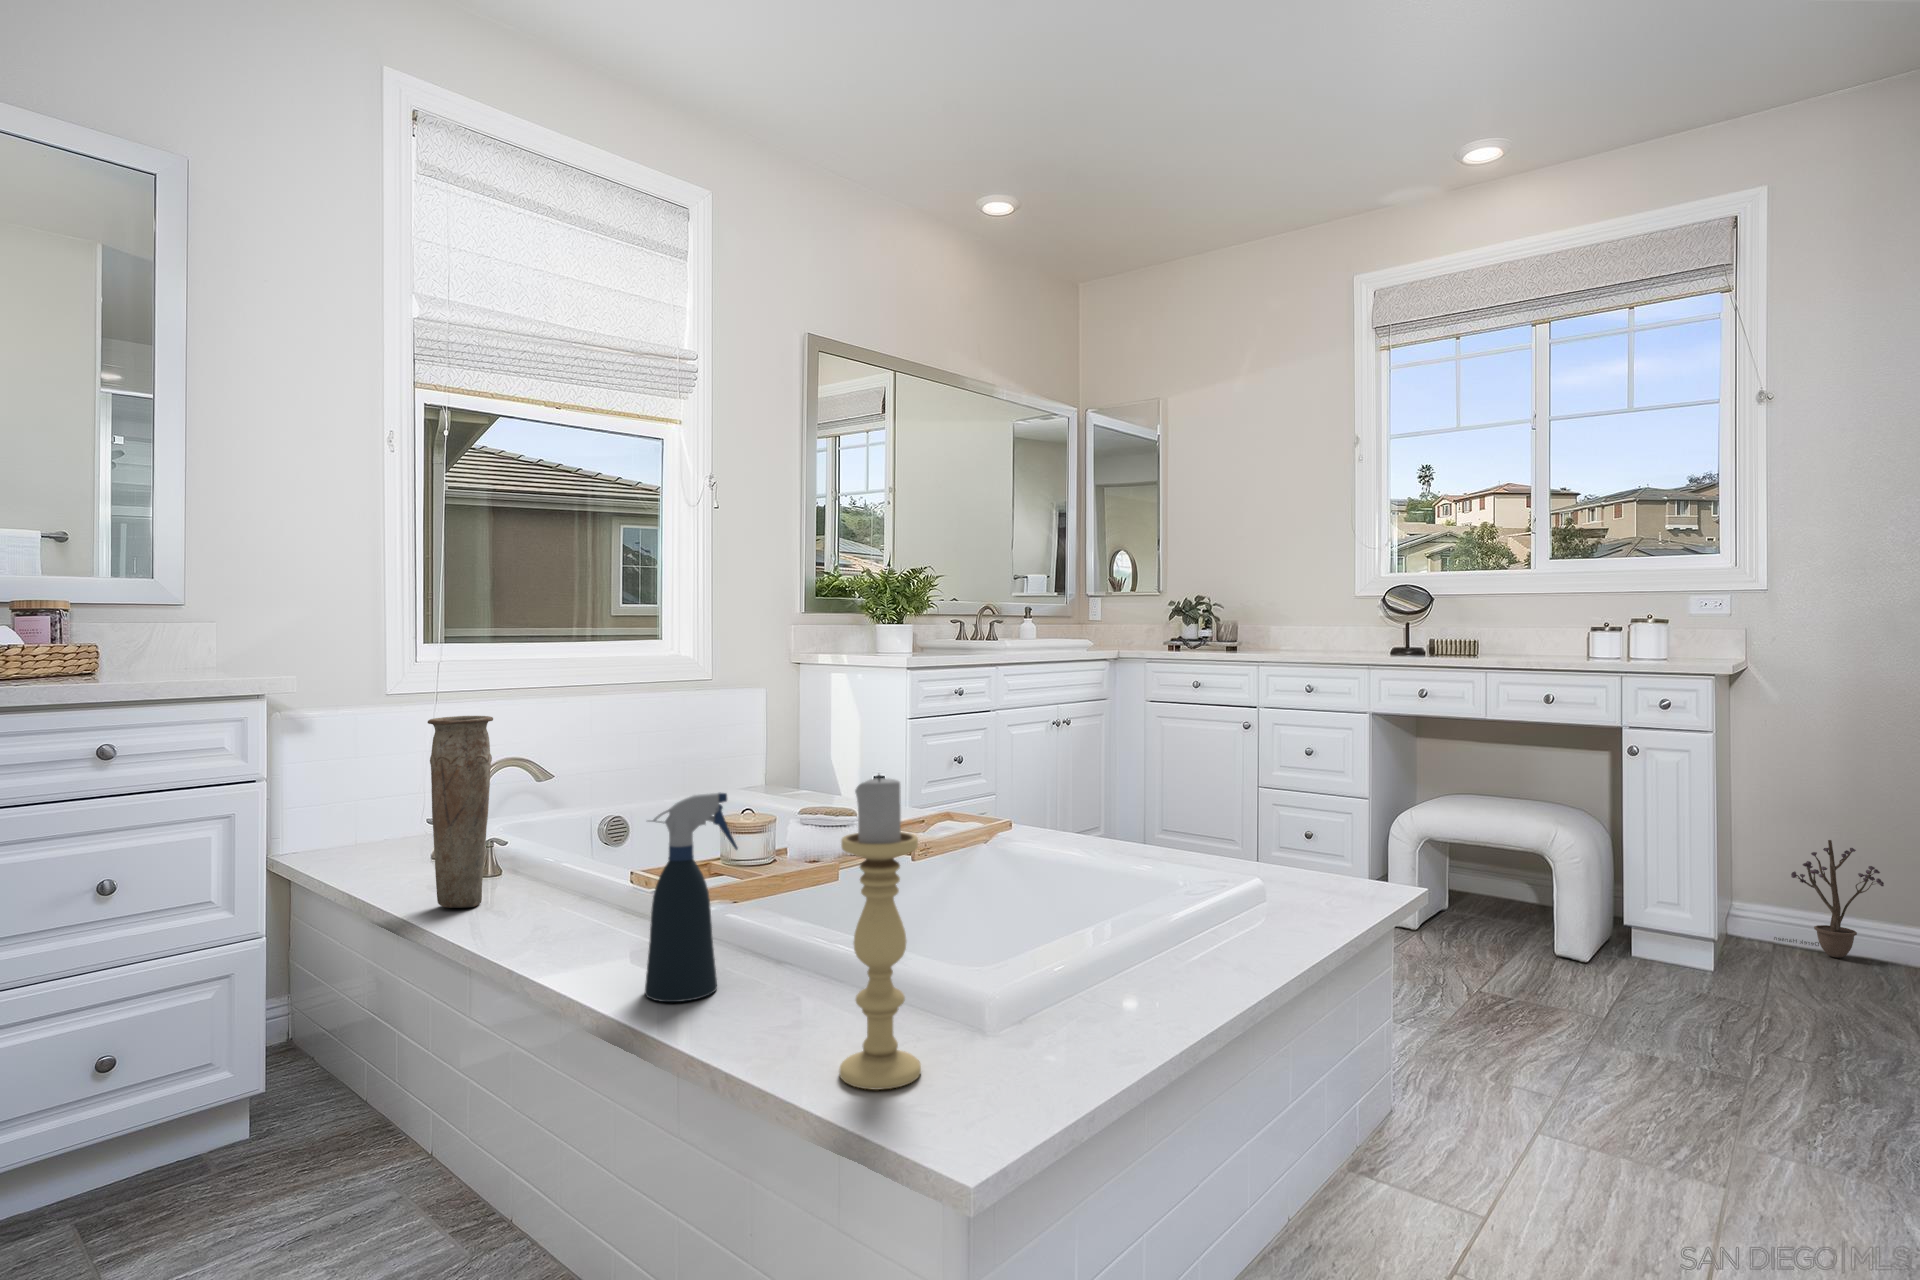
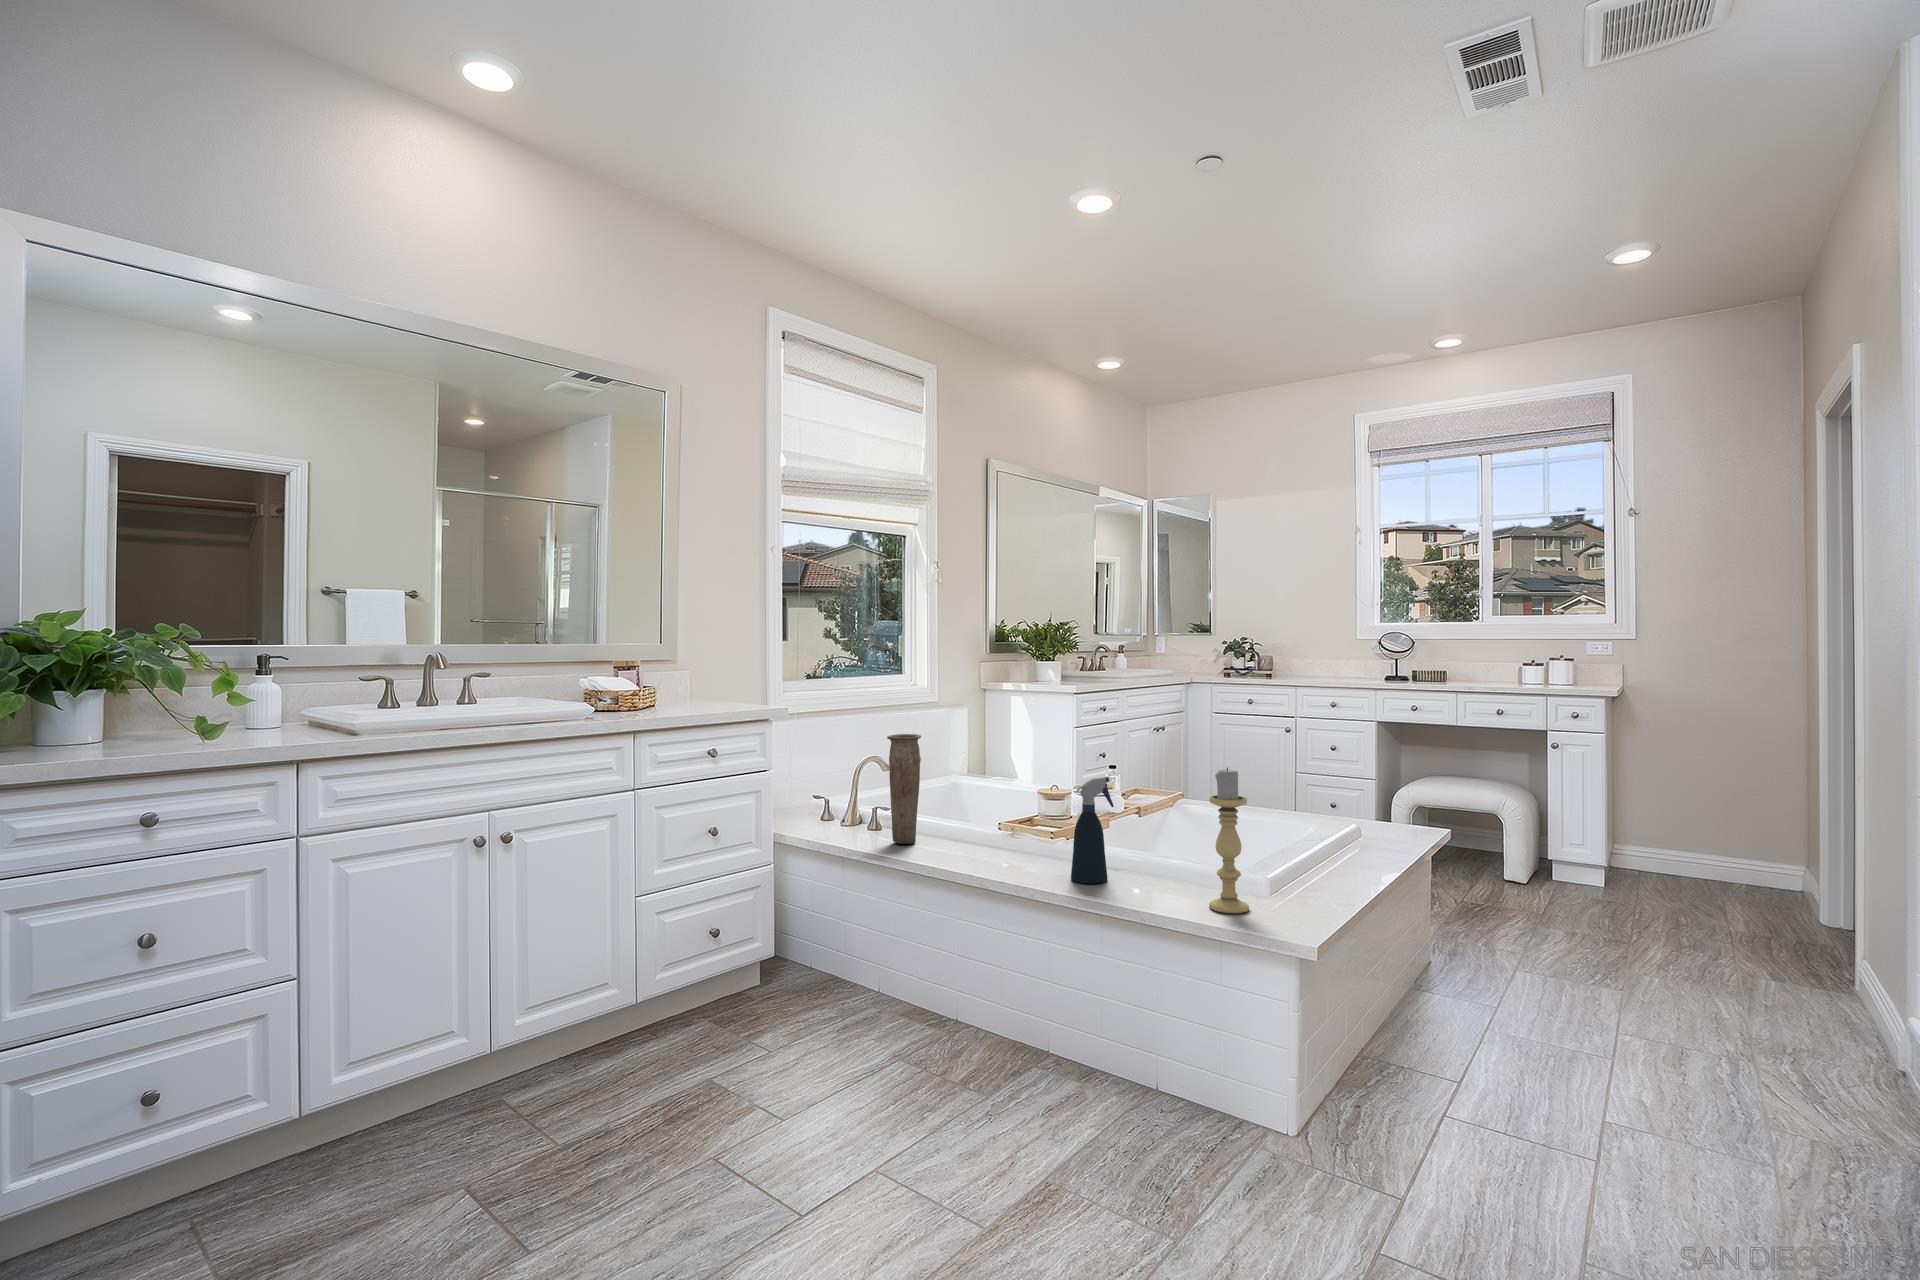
decorative plant: present [1774,840,1884,958] -> none [1646,804,1715,880]

